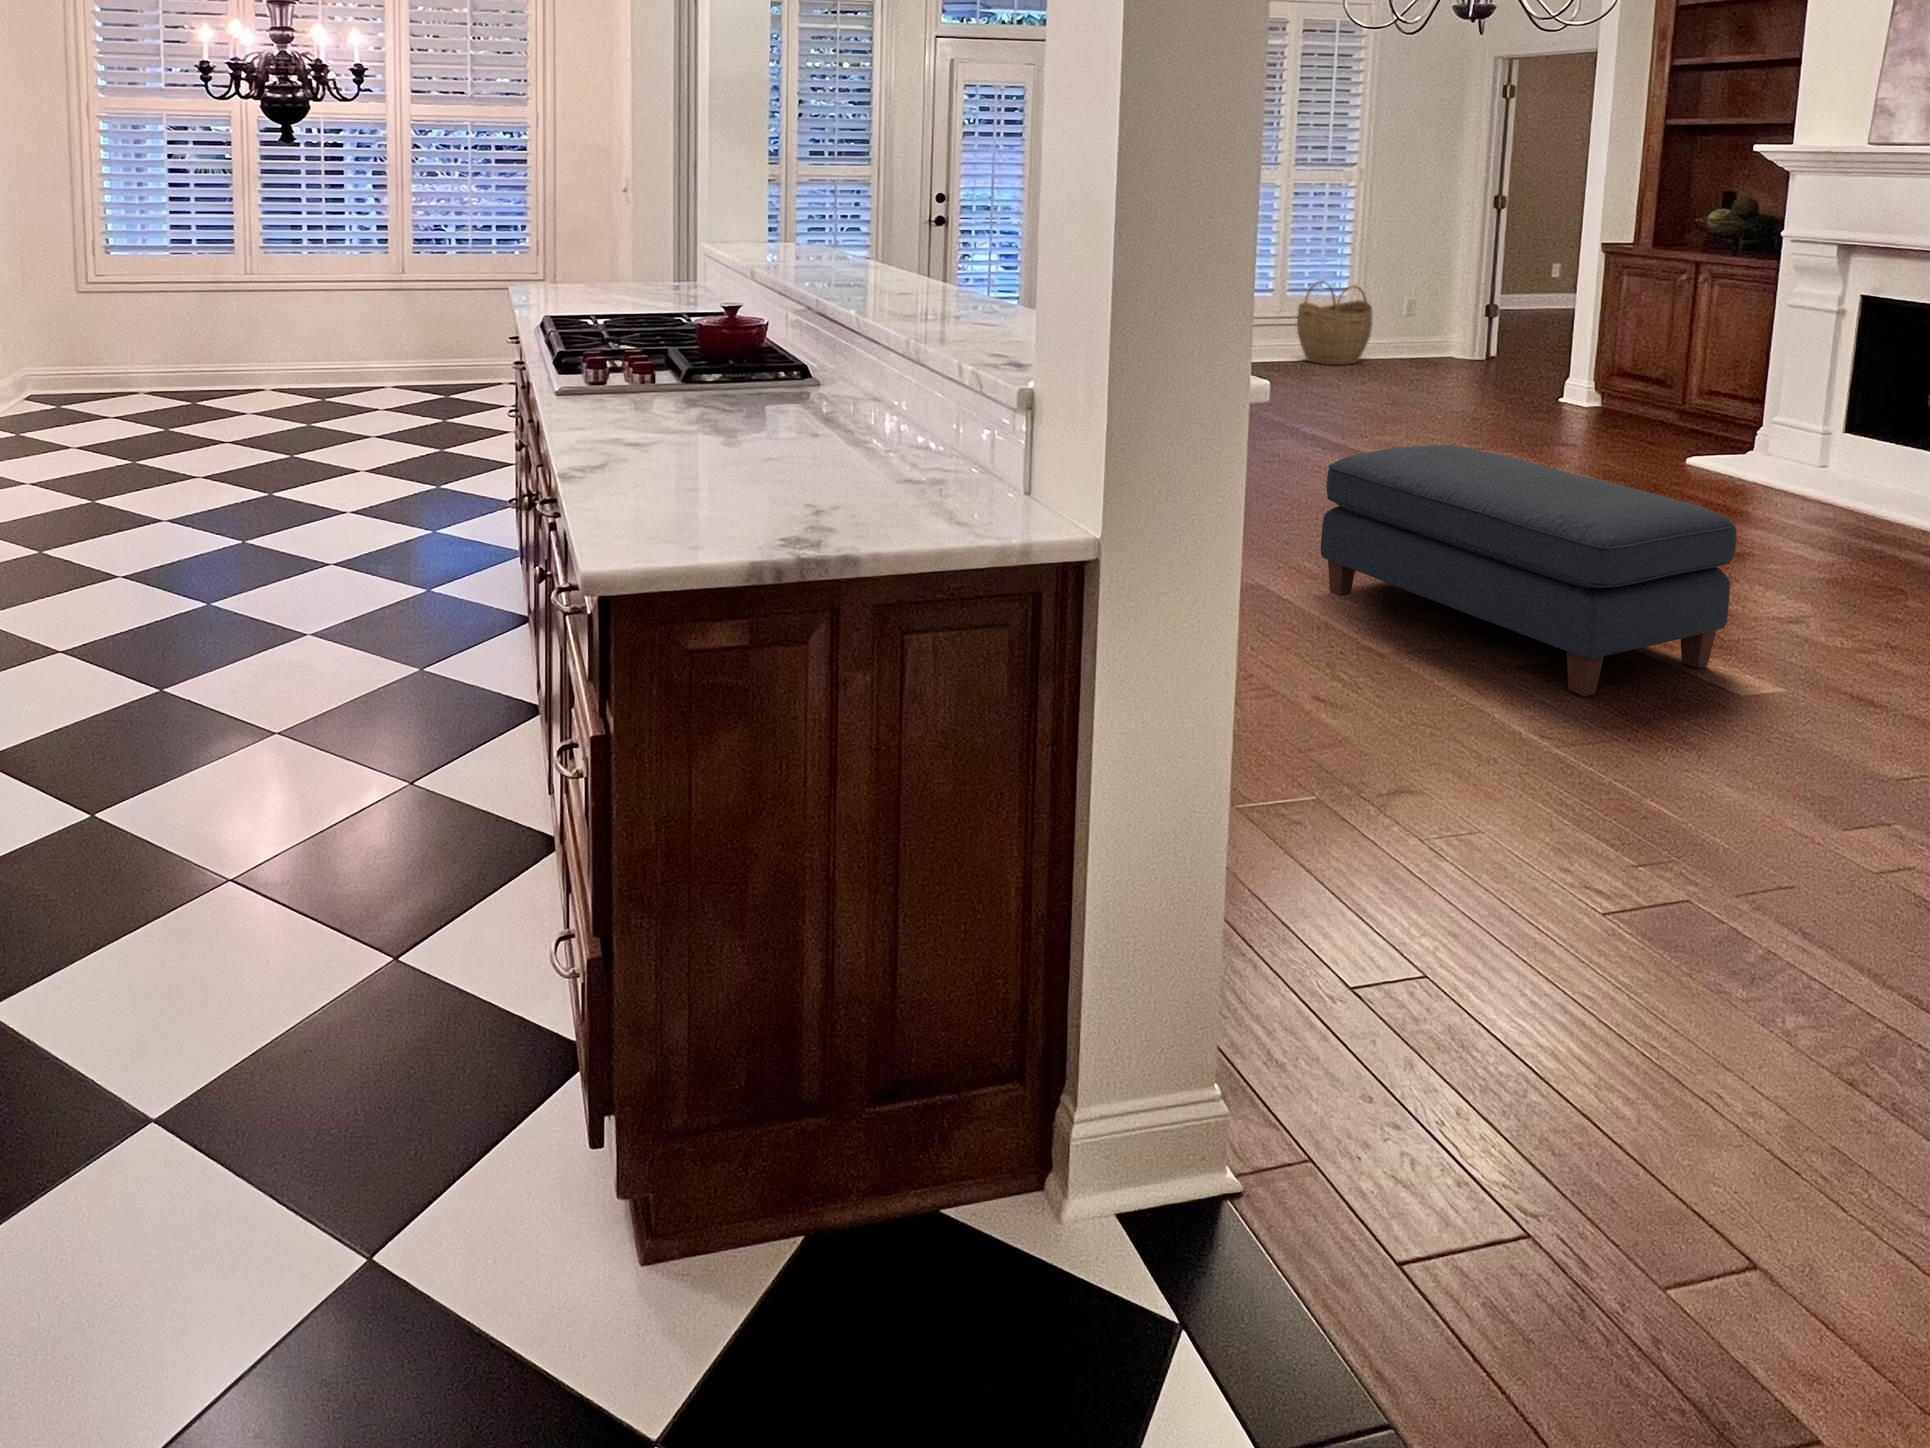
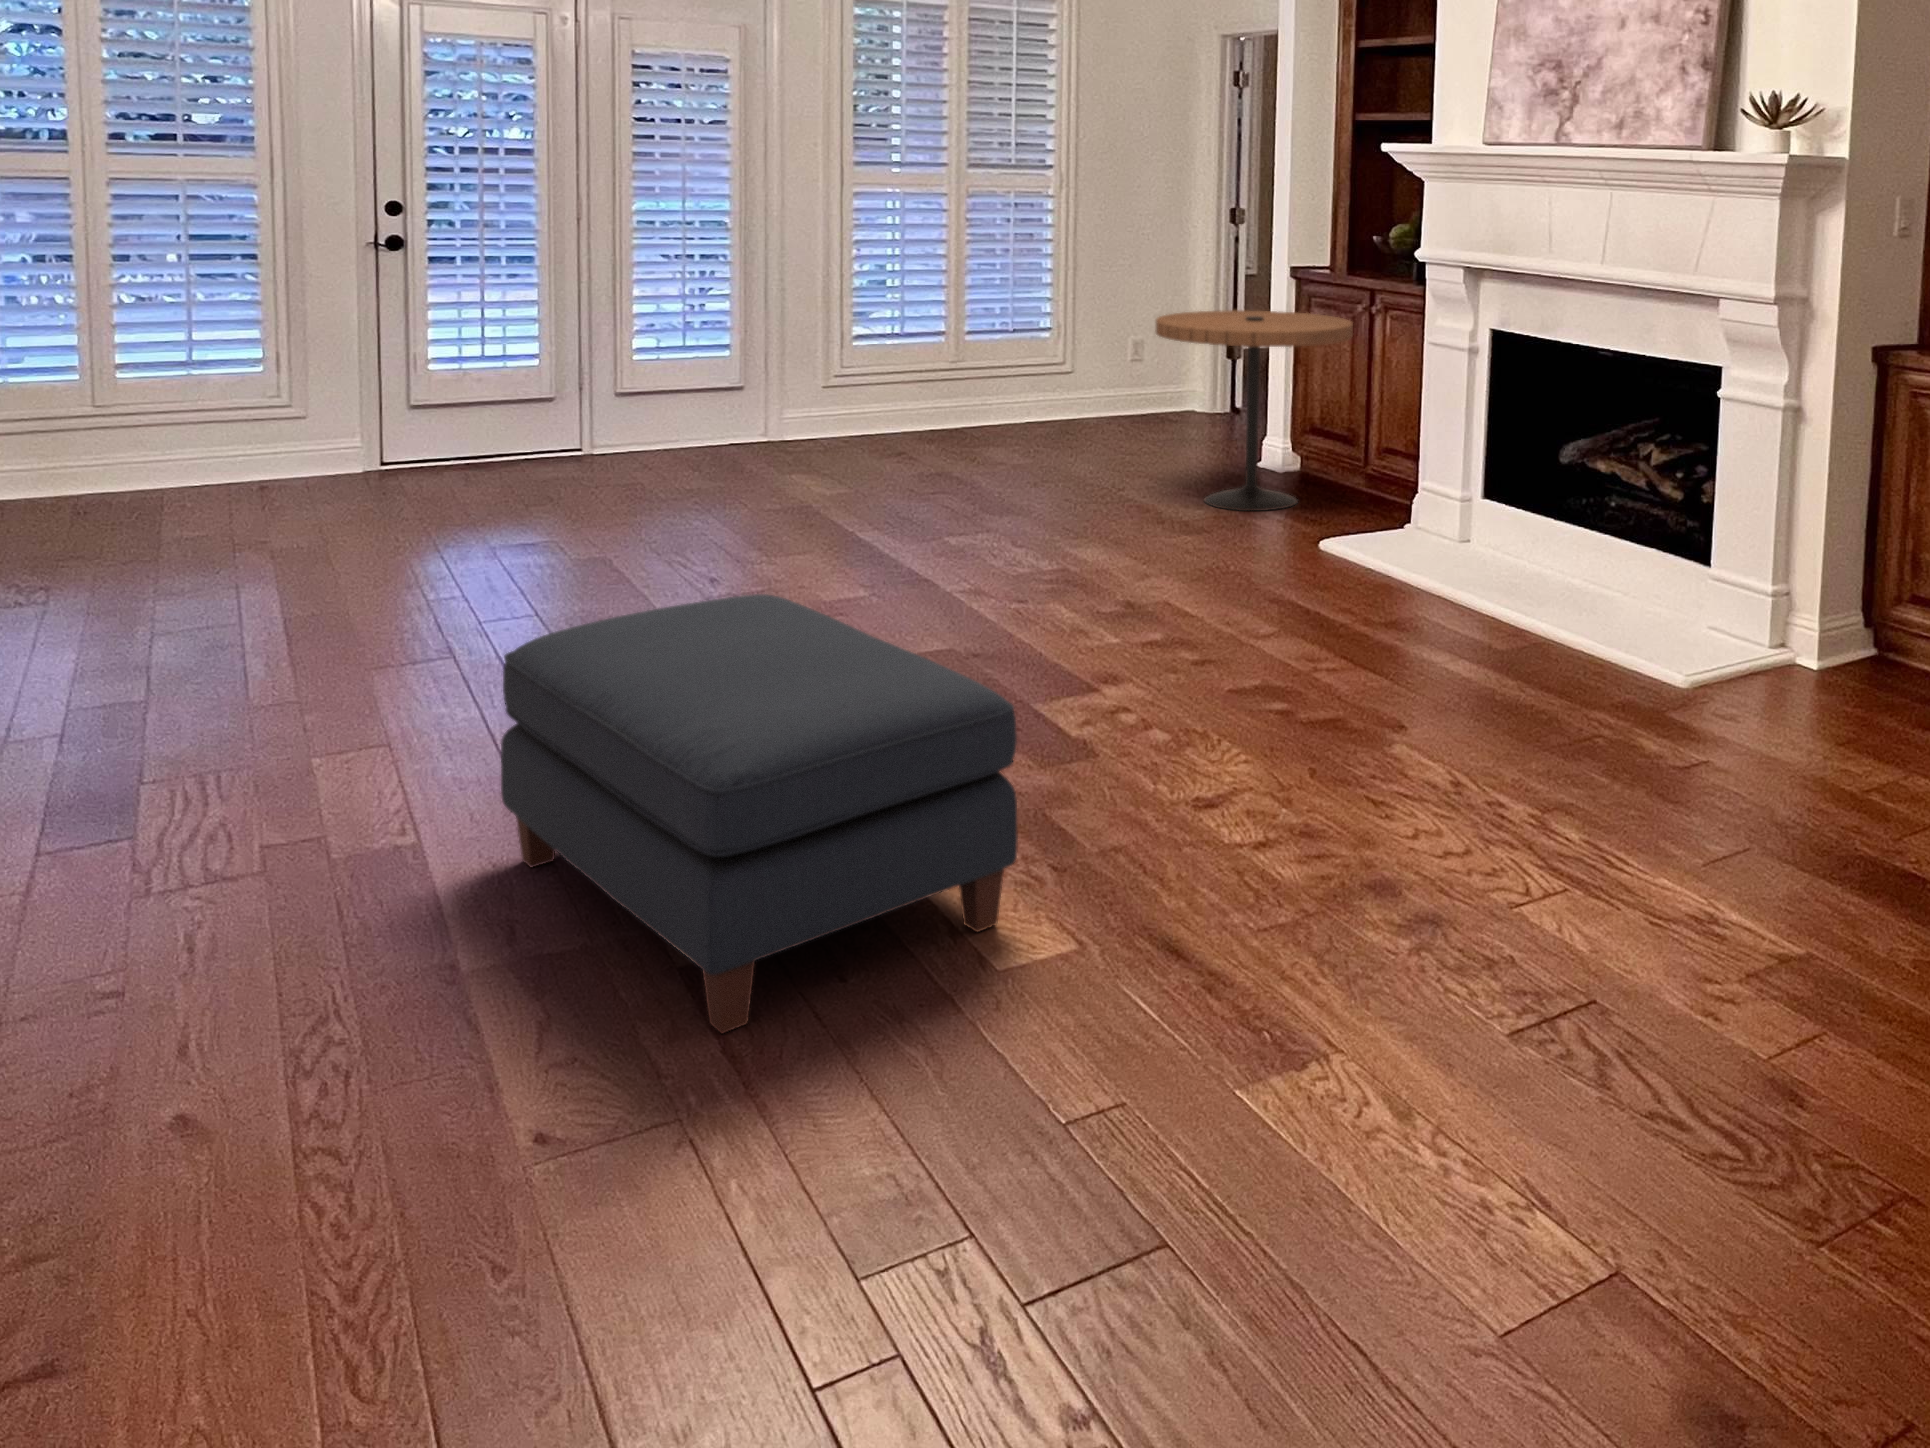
side table: none [1506,276,1687,432] -> present [1156,310,1353,511]
woven basket: present [1297,281,1372,365] -> none [977,320,1074,433]

